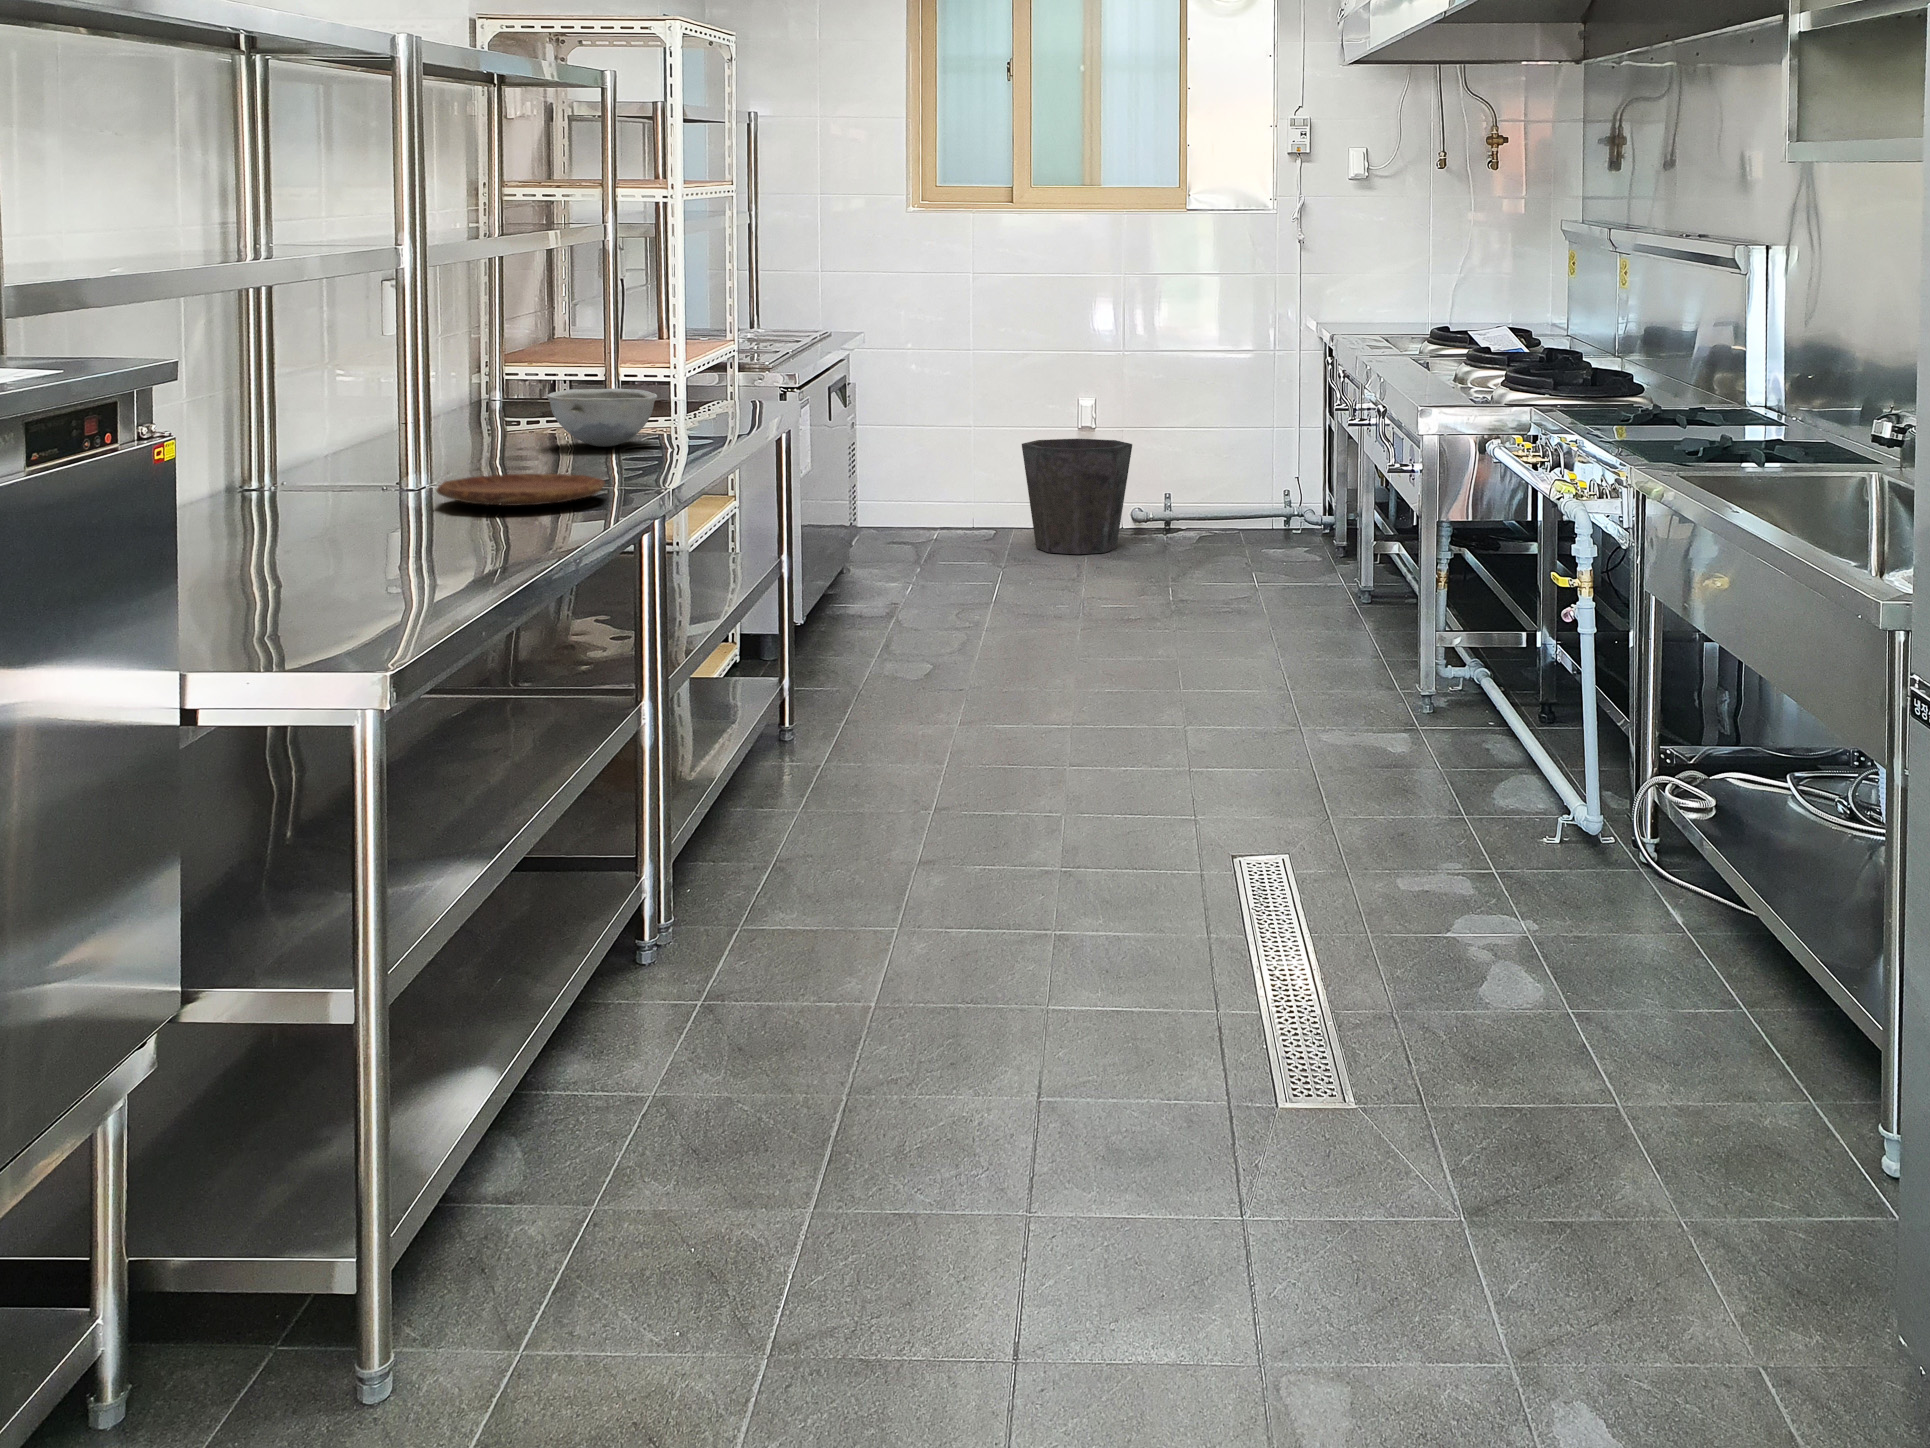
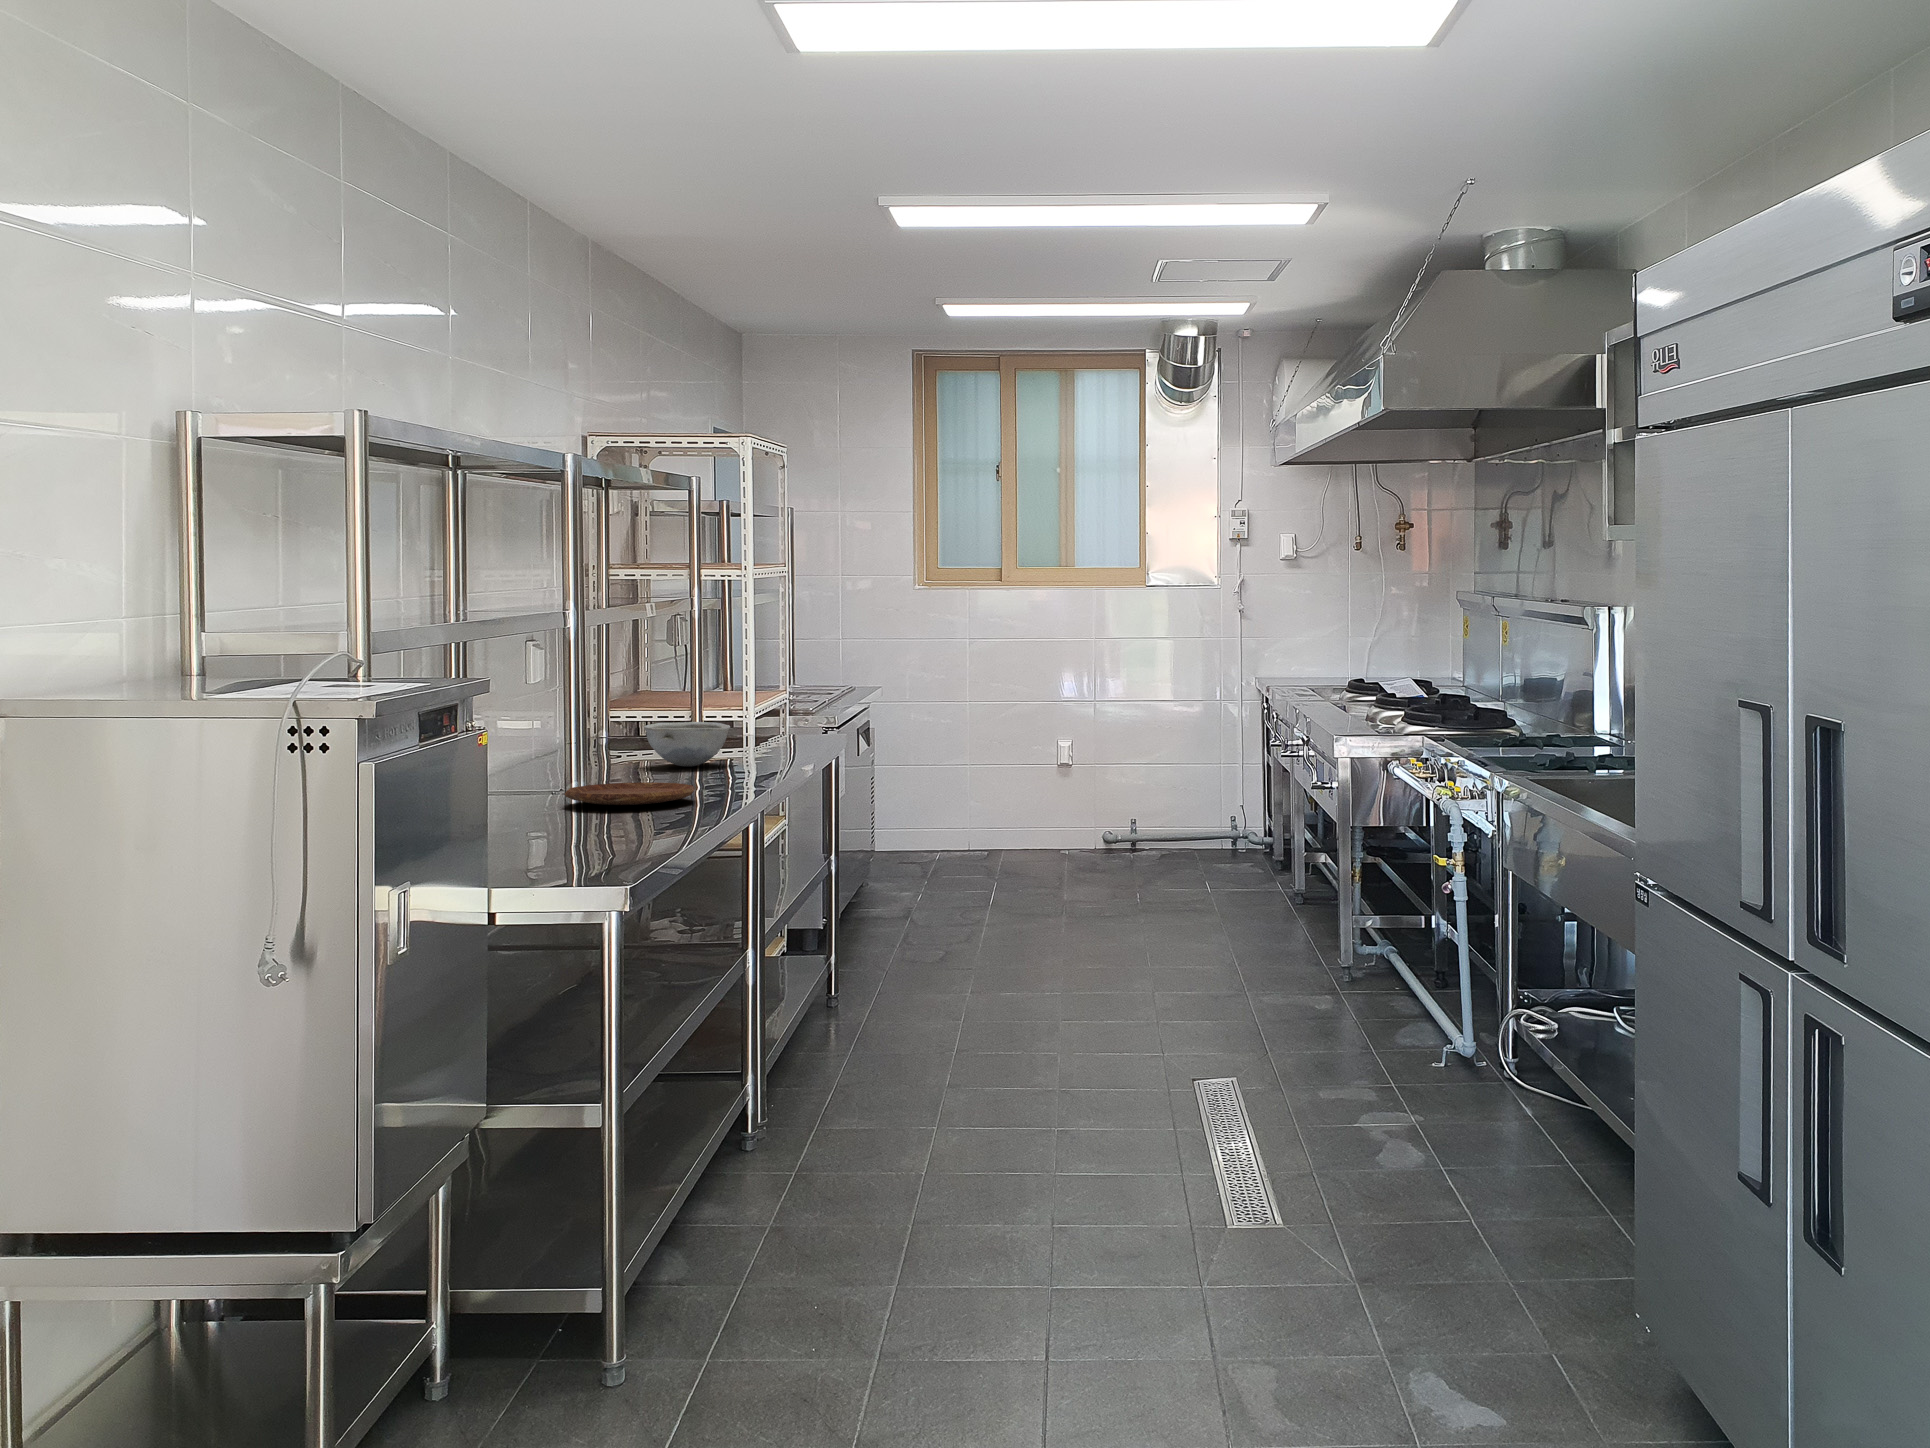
waste bin: present [1022,439,1132,554] -> none [1015,773,1106,868]

